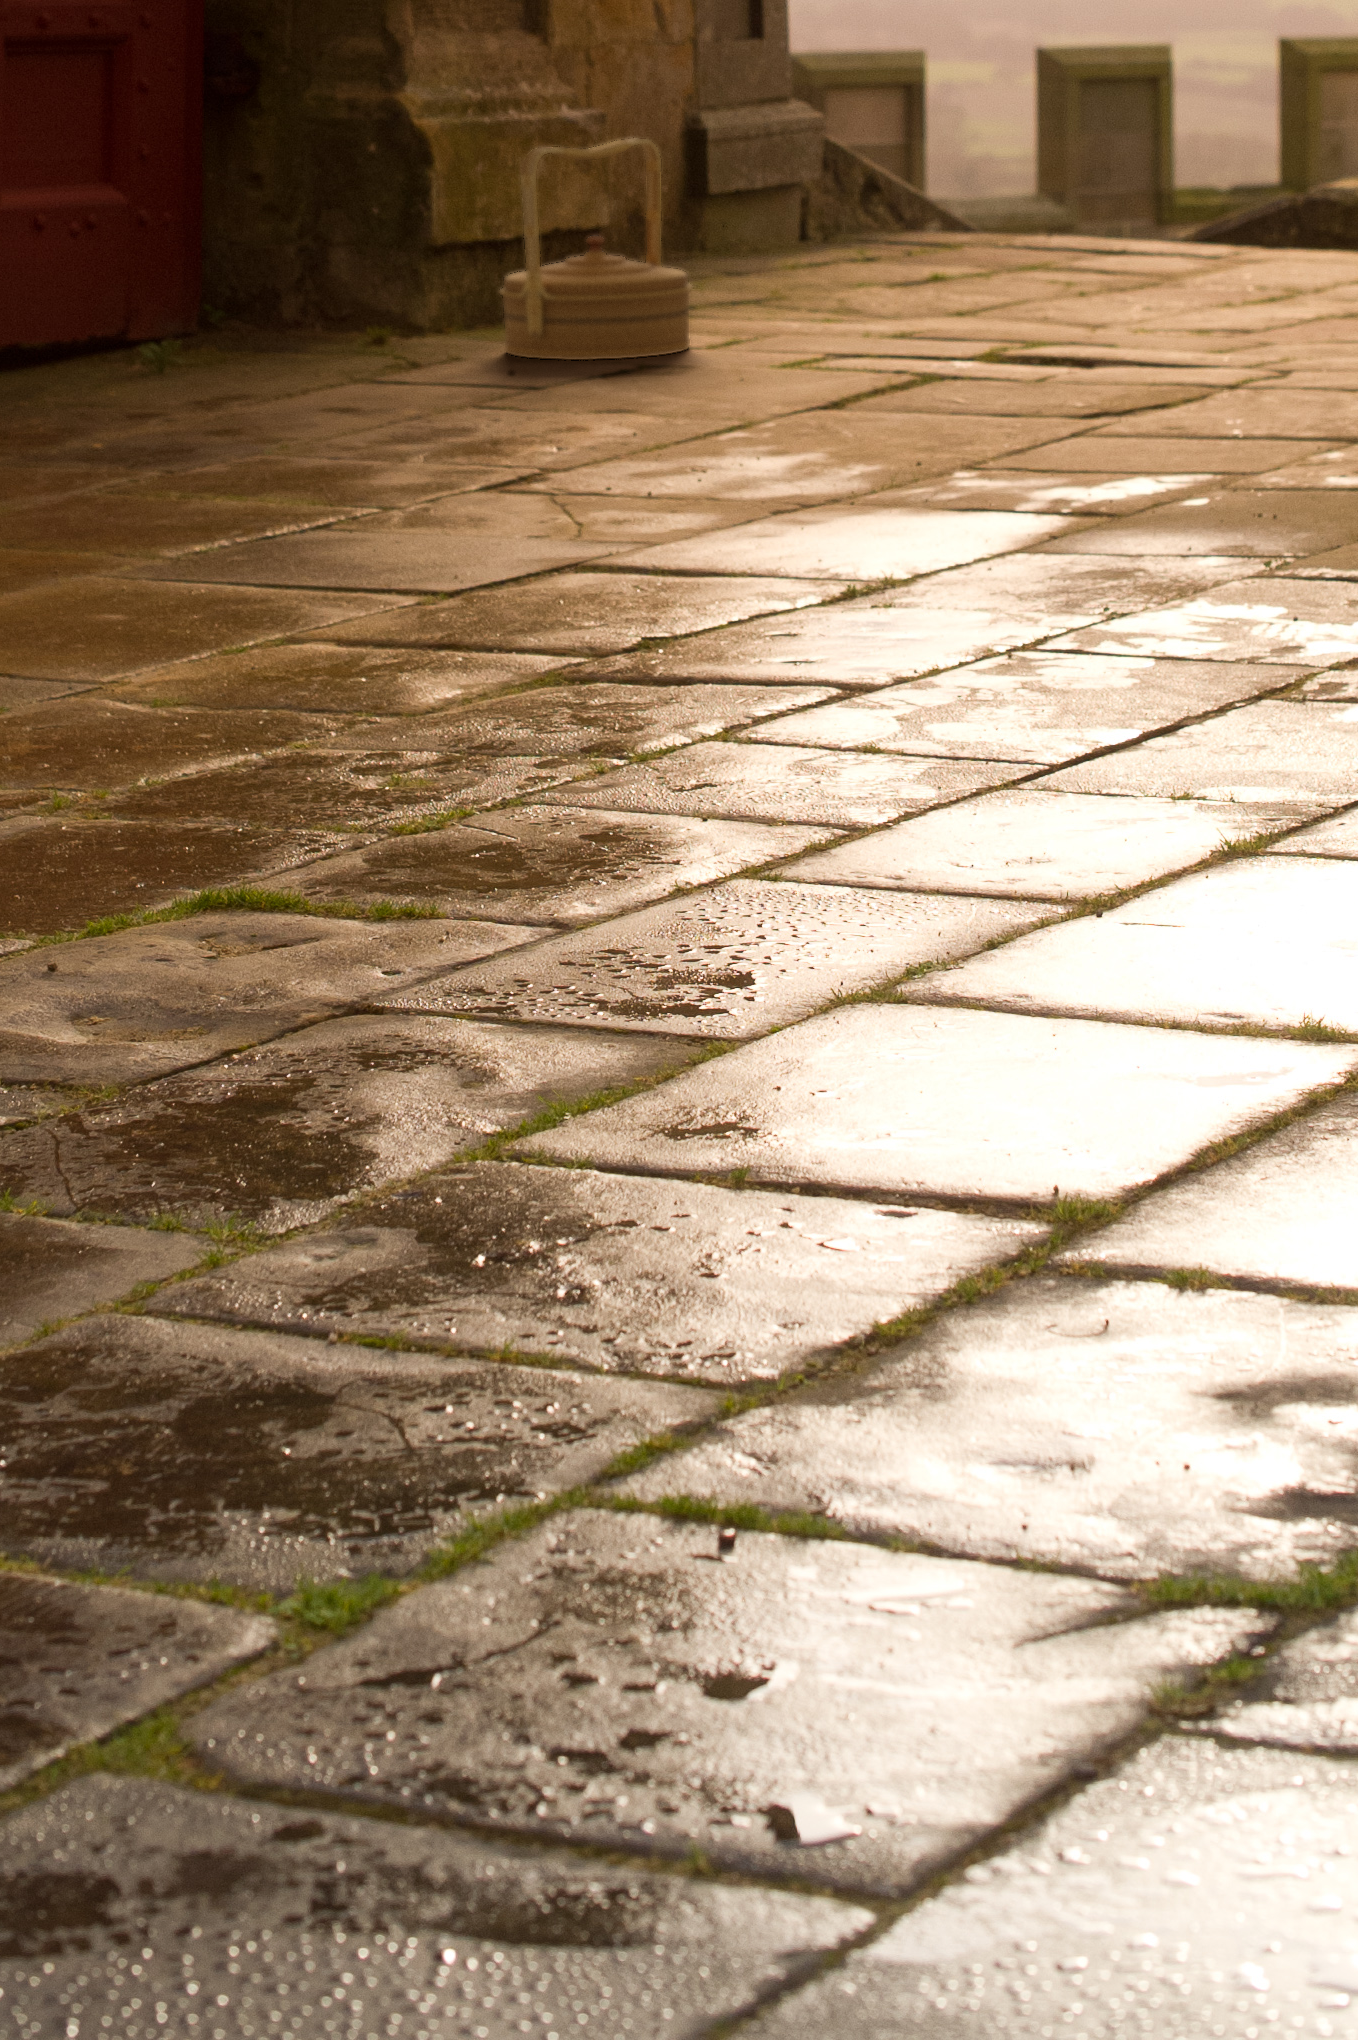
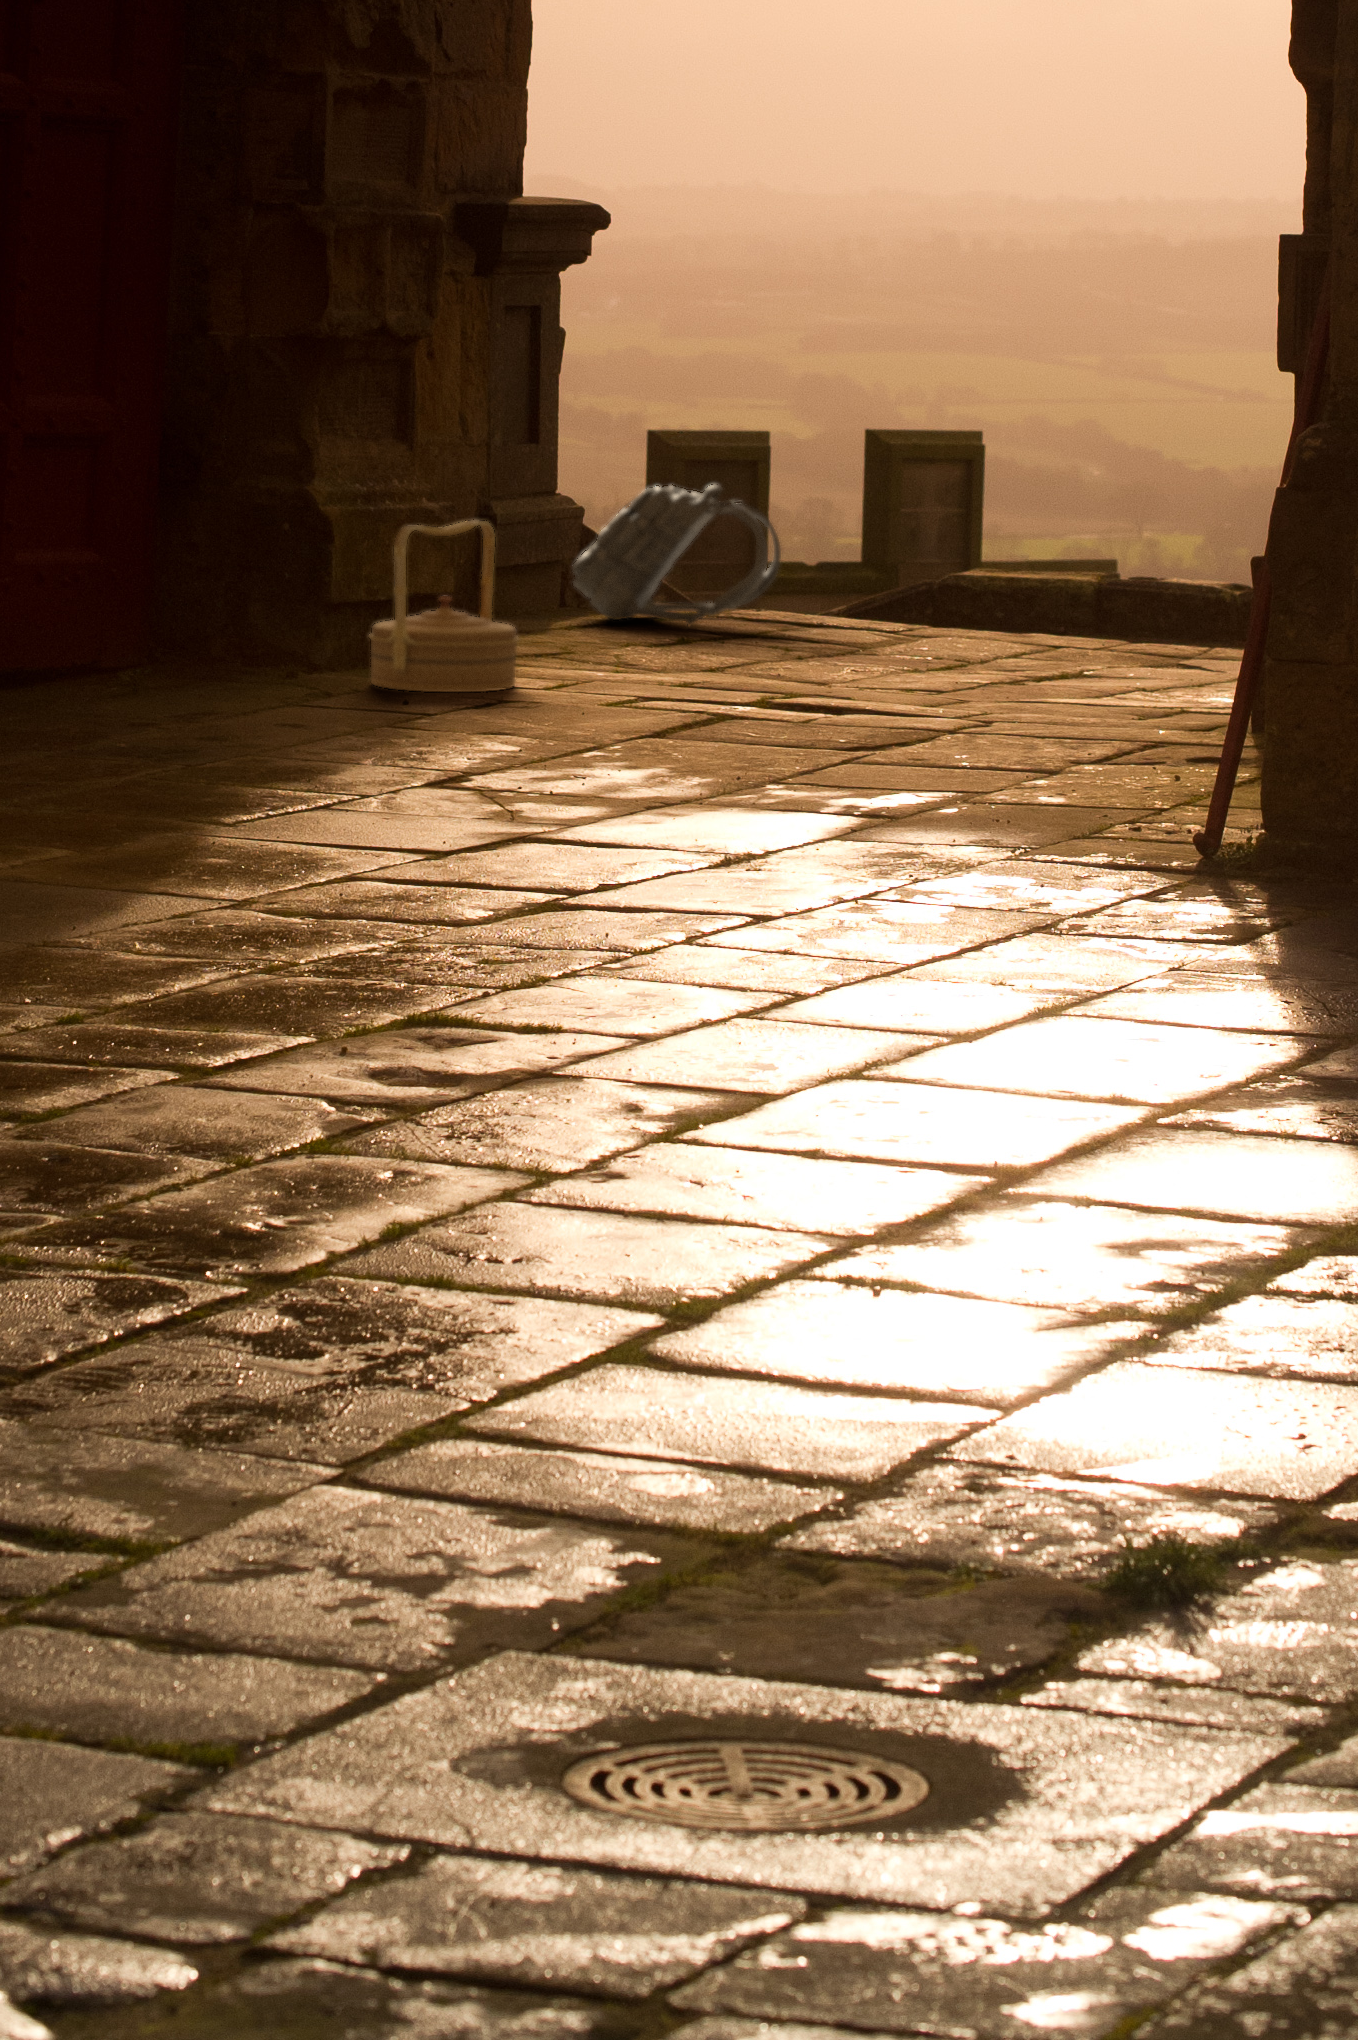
backpack: none [804,87,1065,266] -> present [573,485,781,626]

